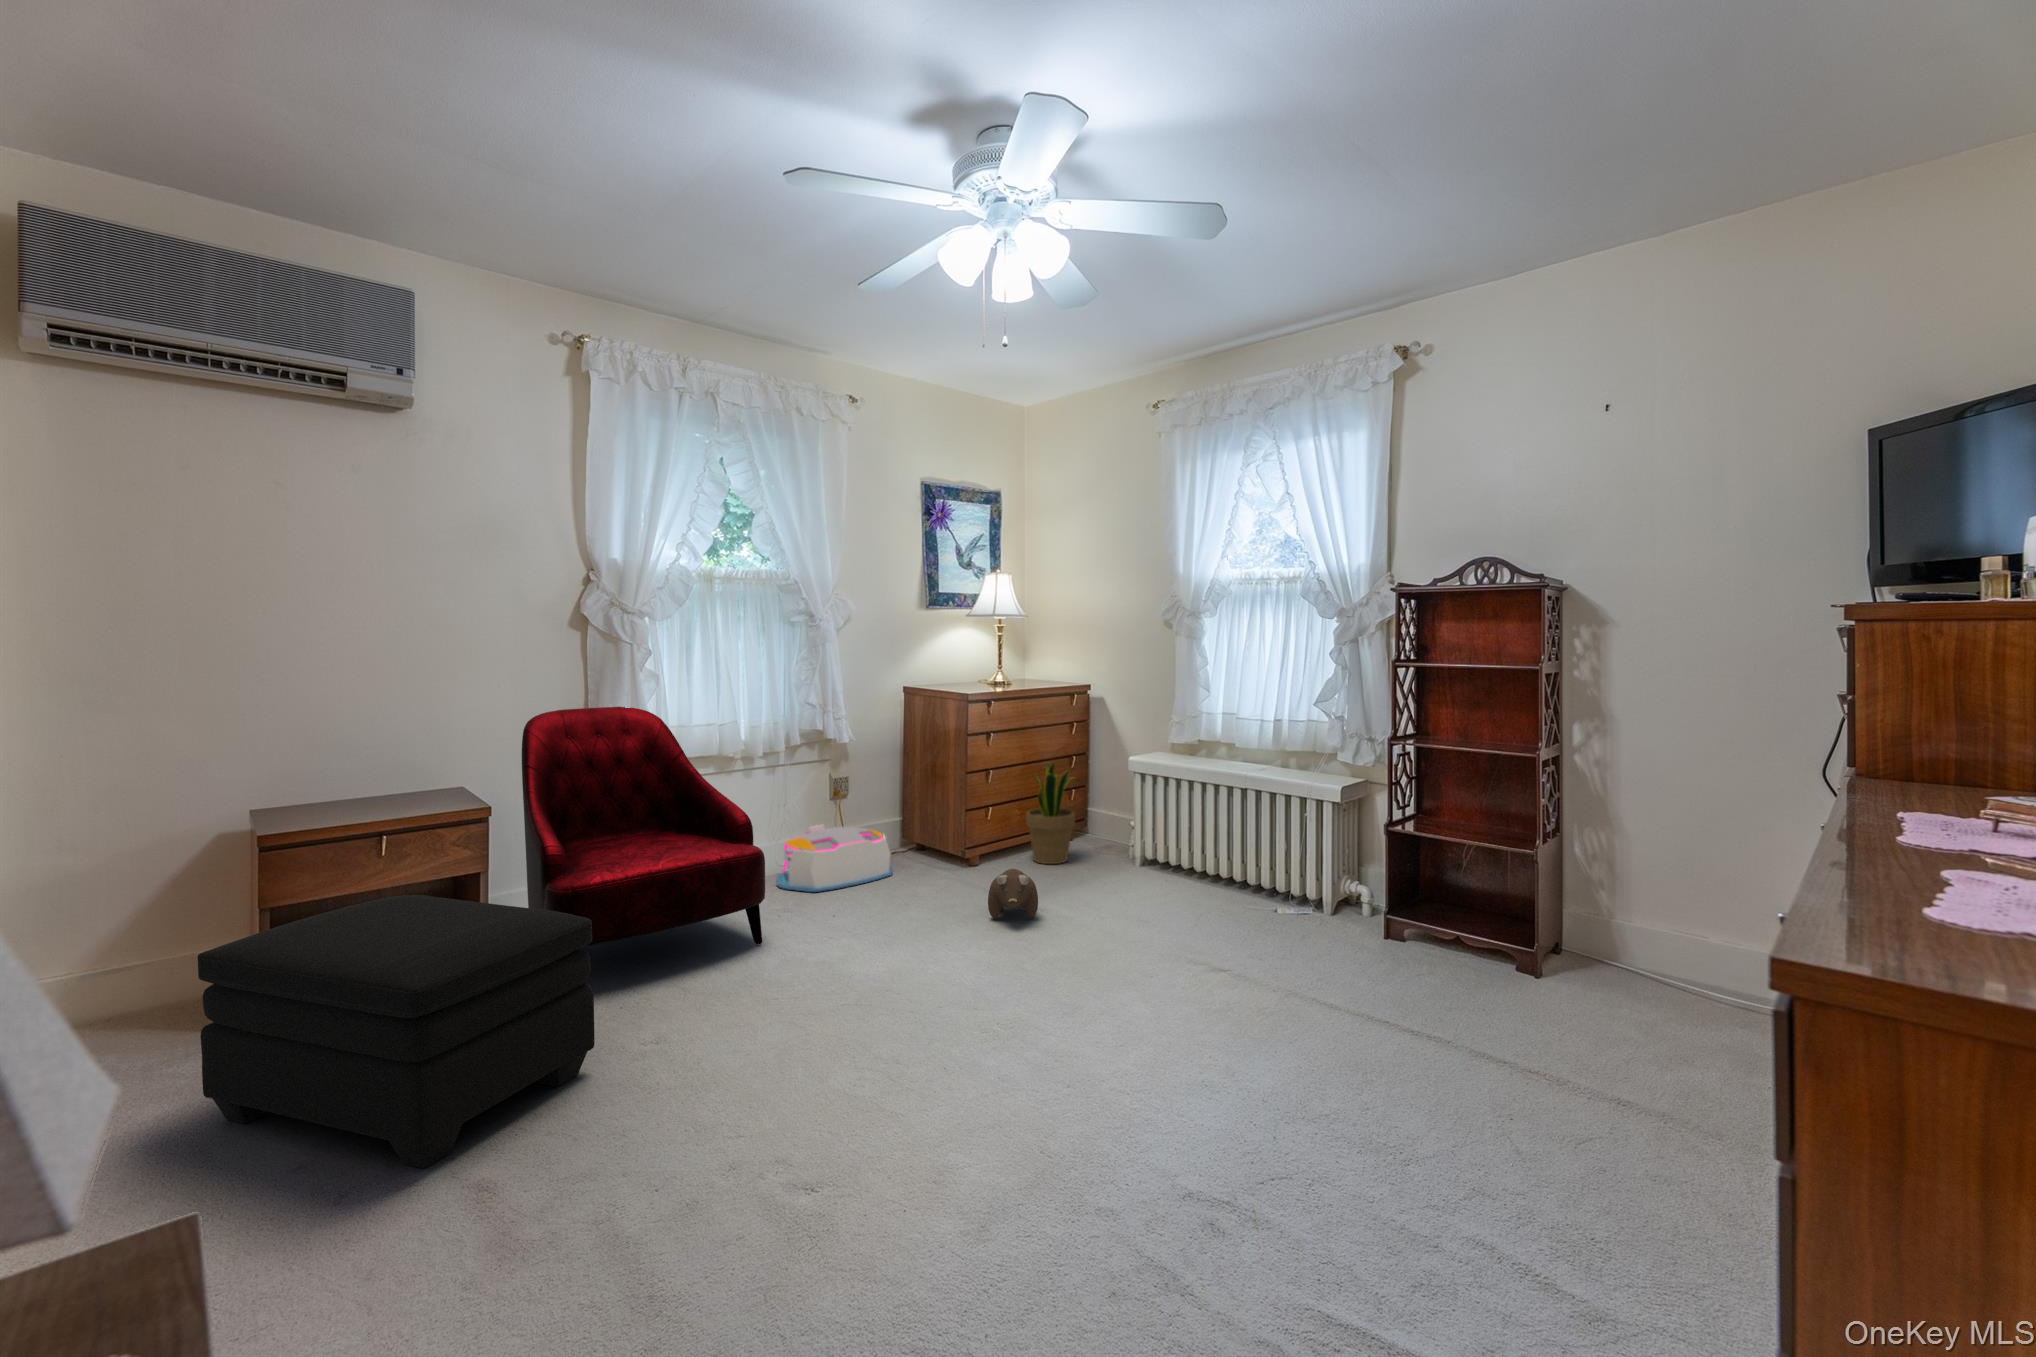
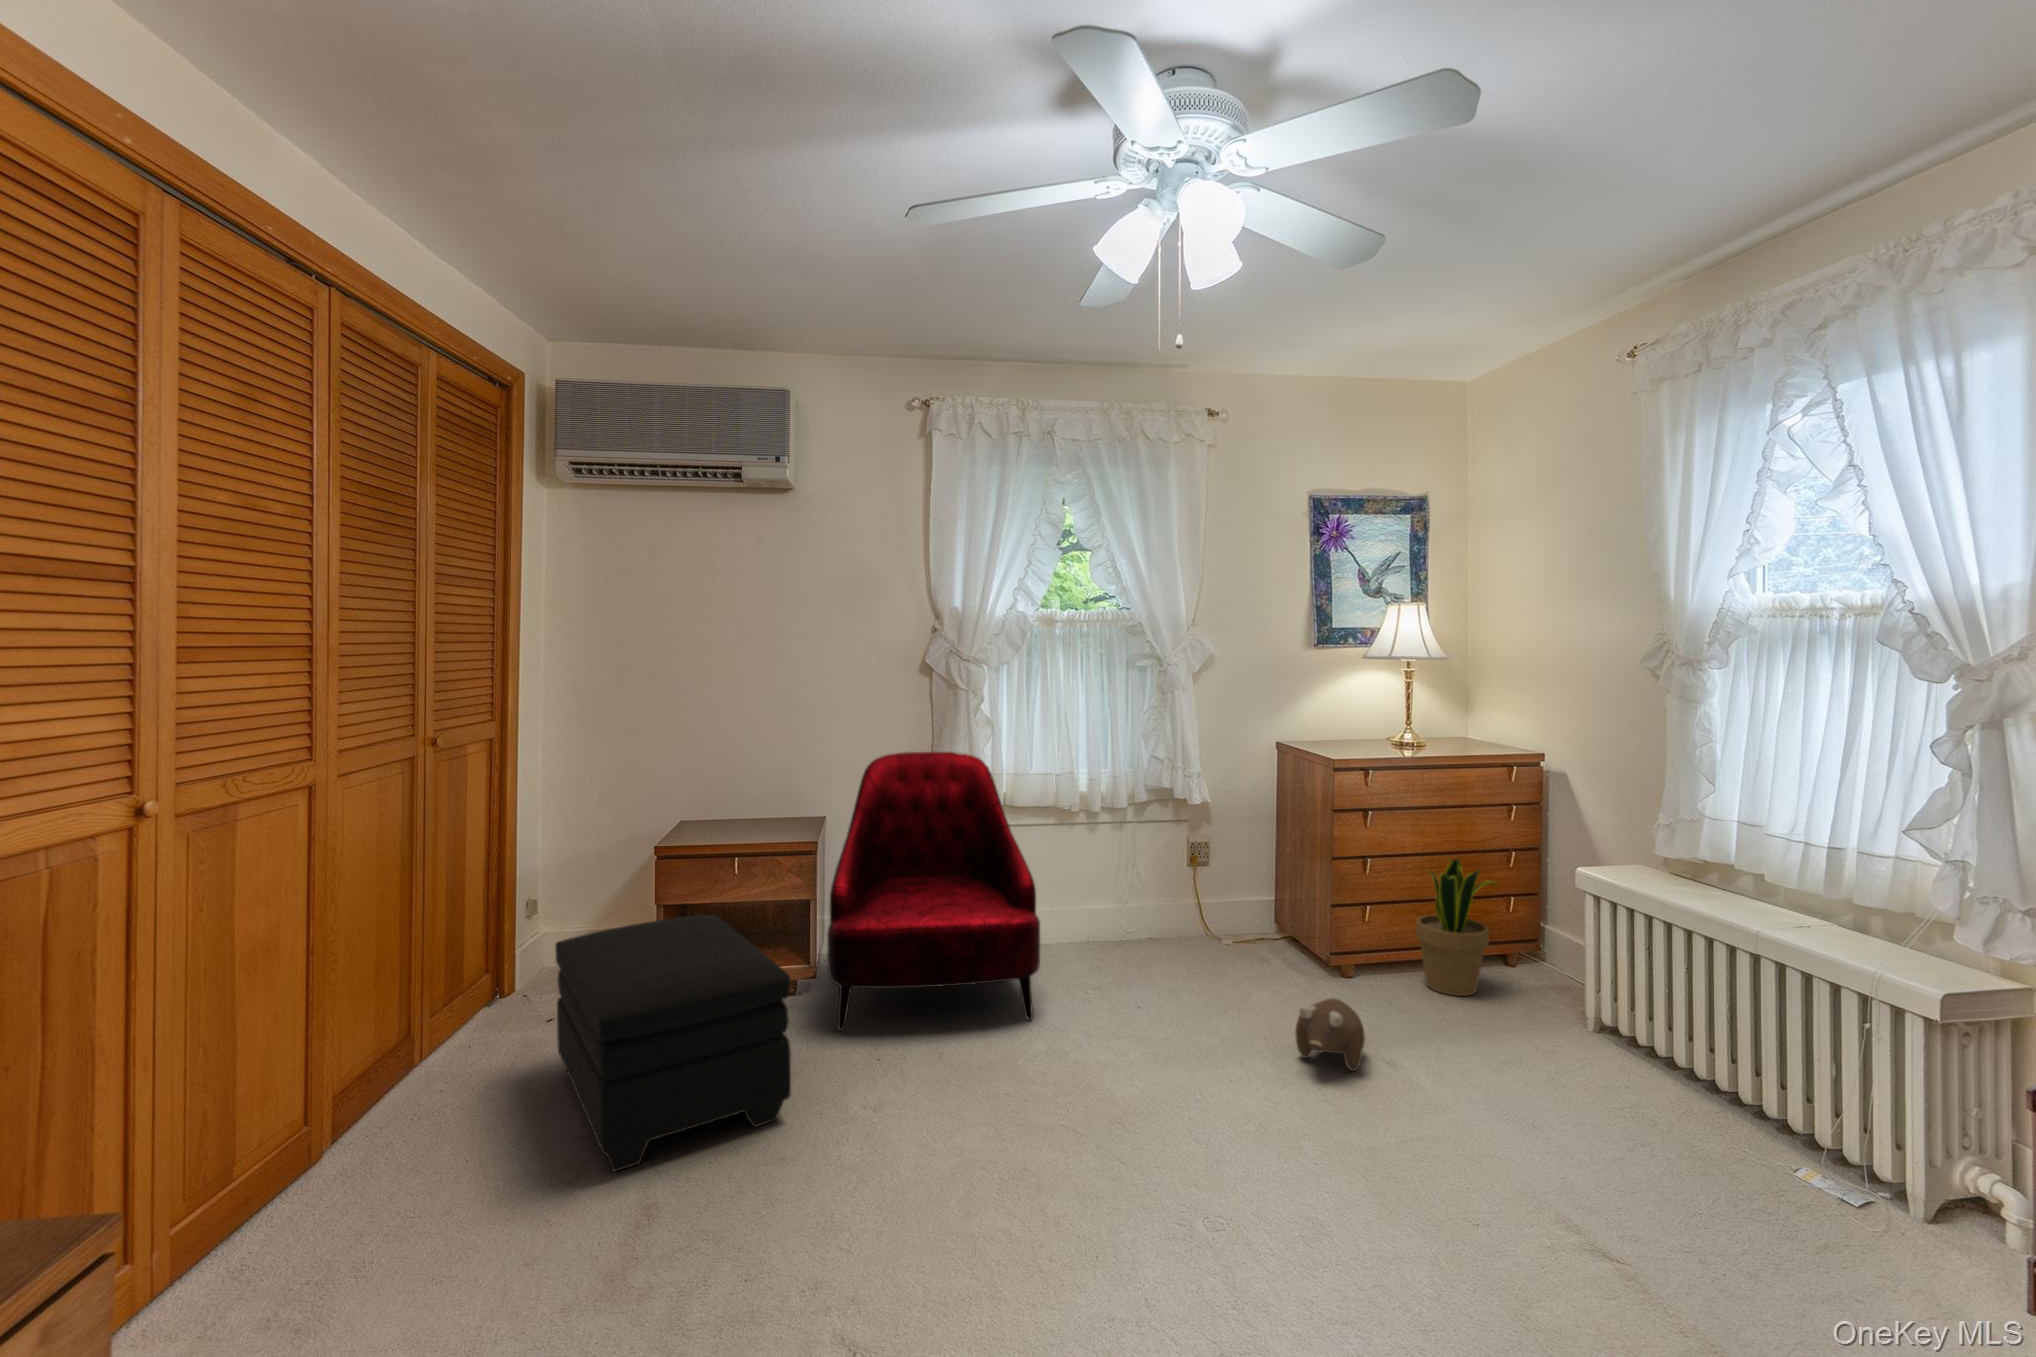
storage bin: present [777,825,892,892] -> none [1104,891,1238,969]

